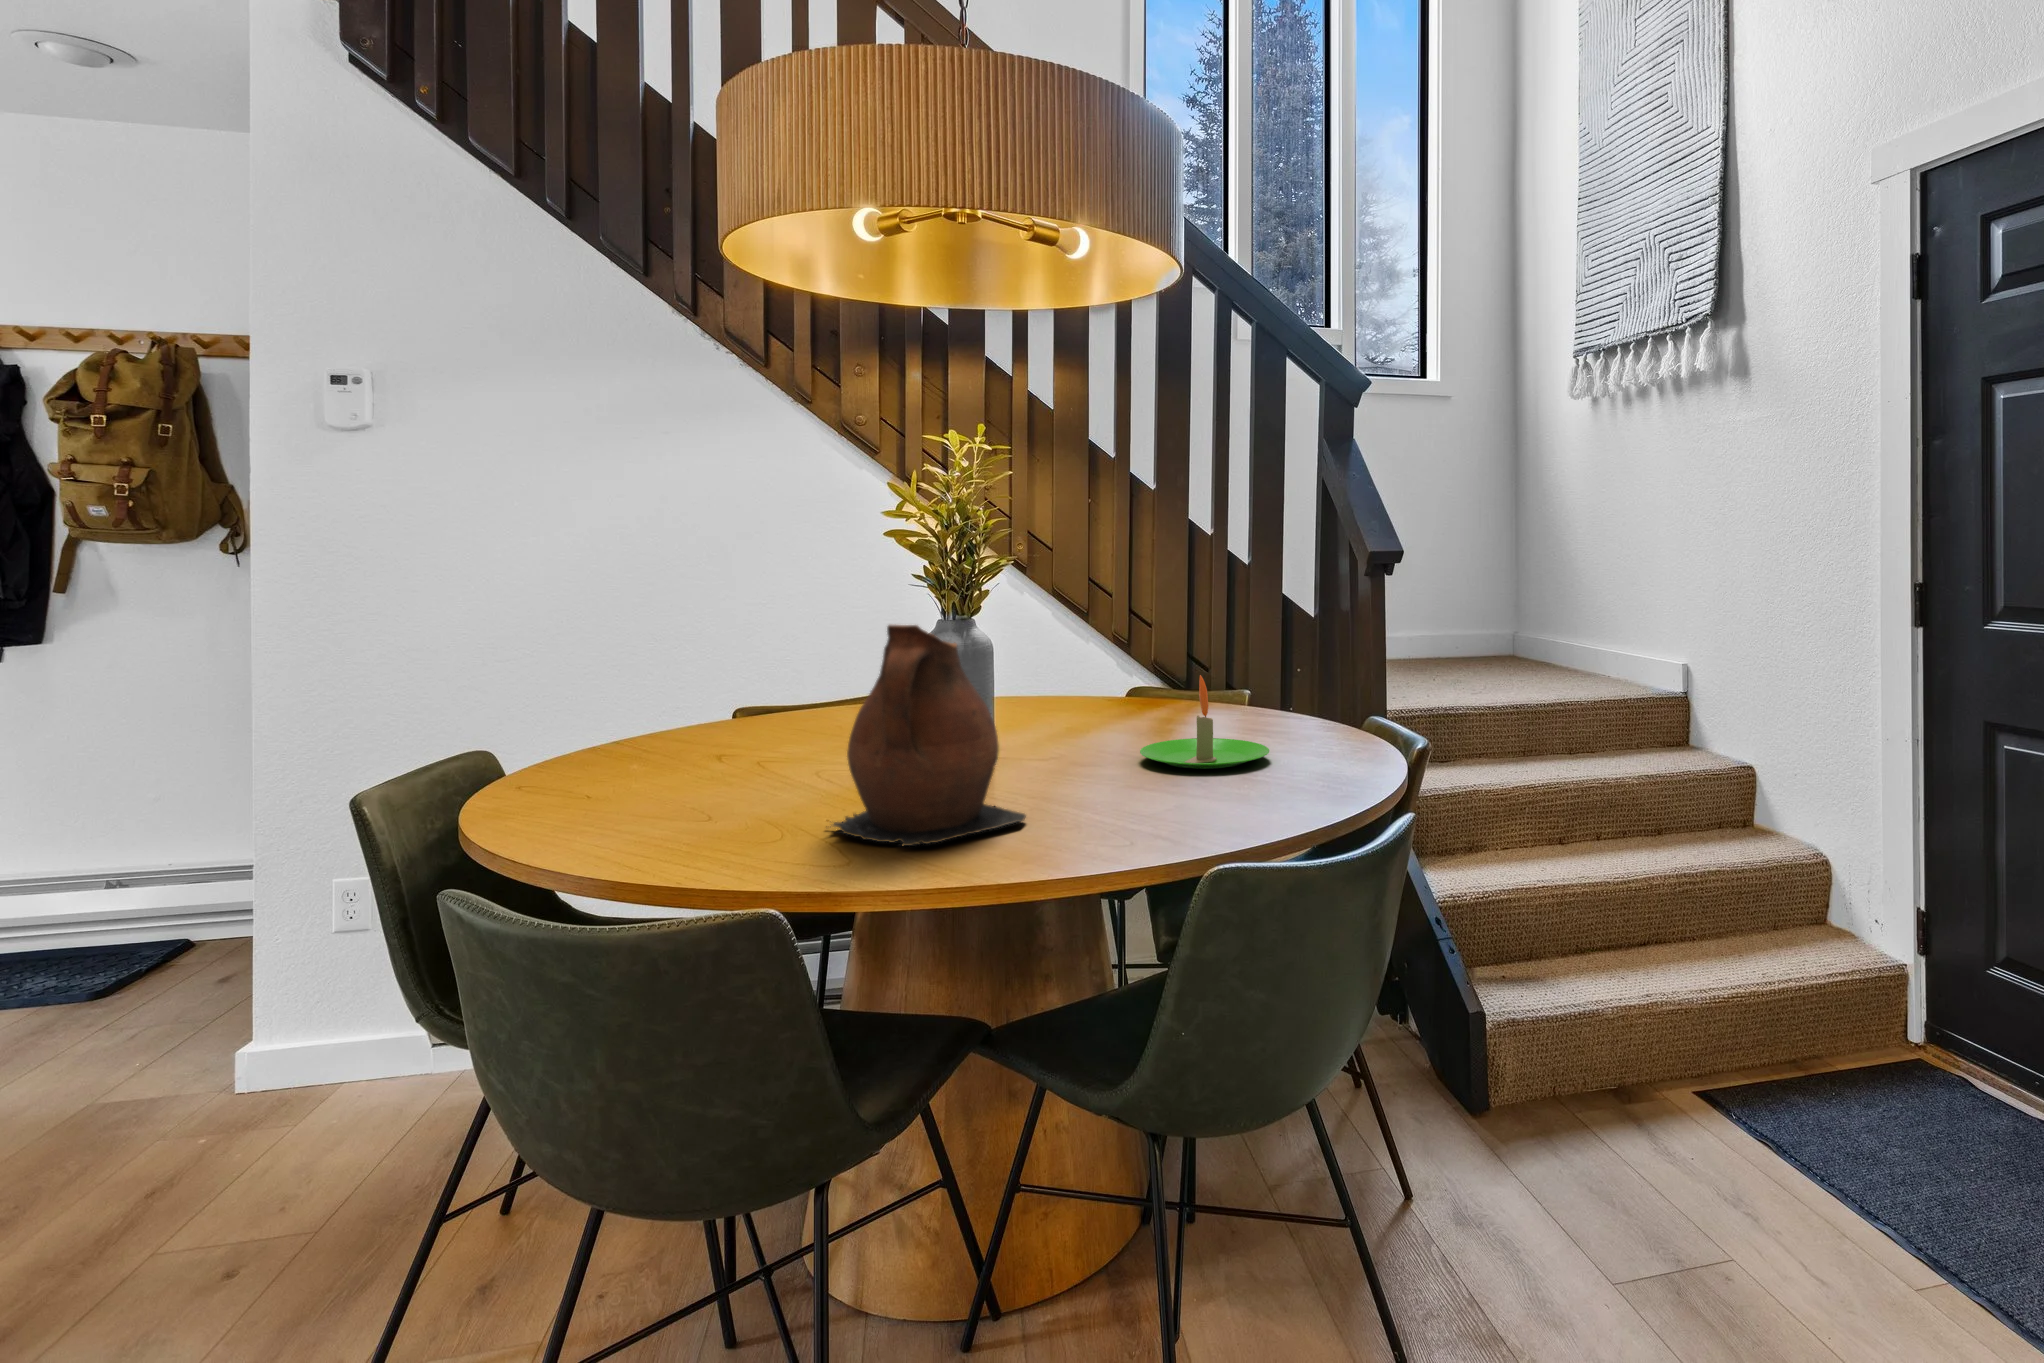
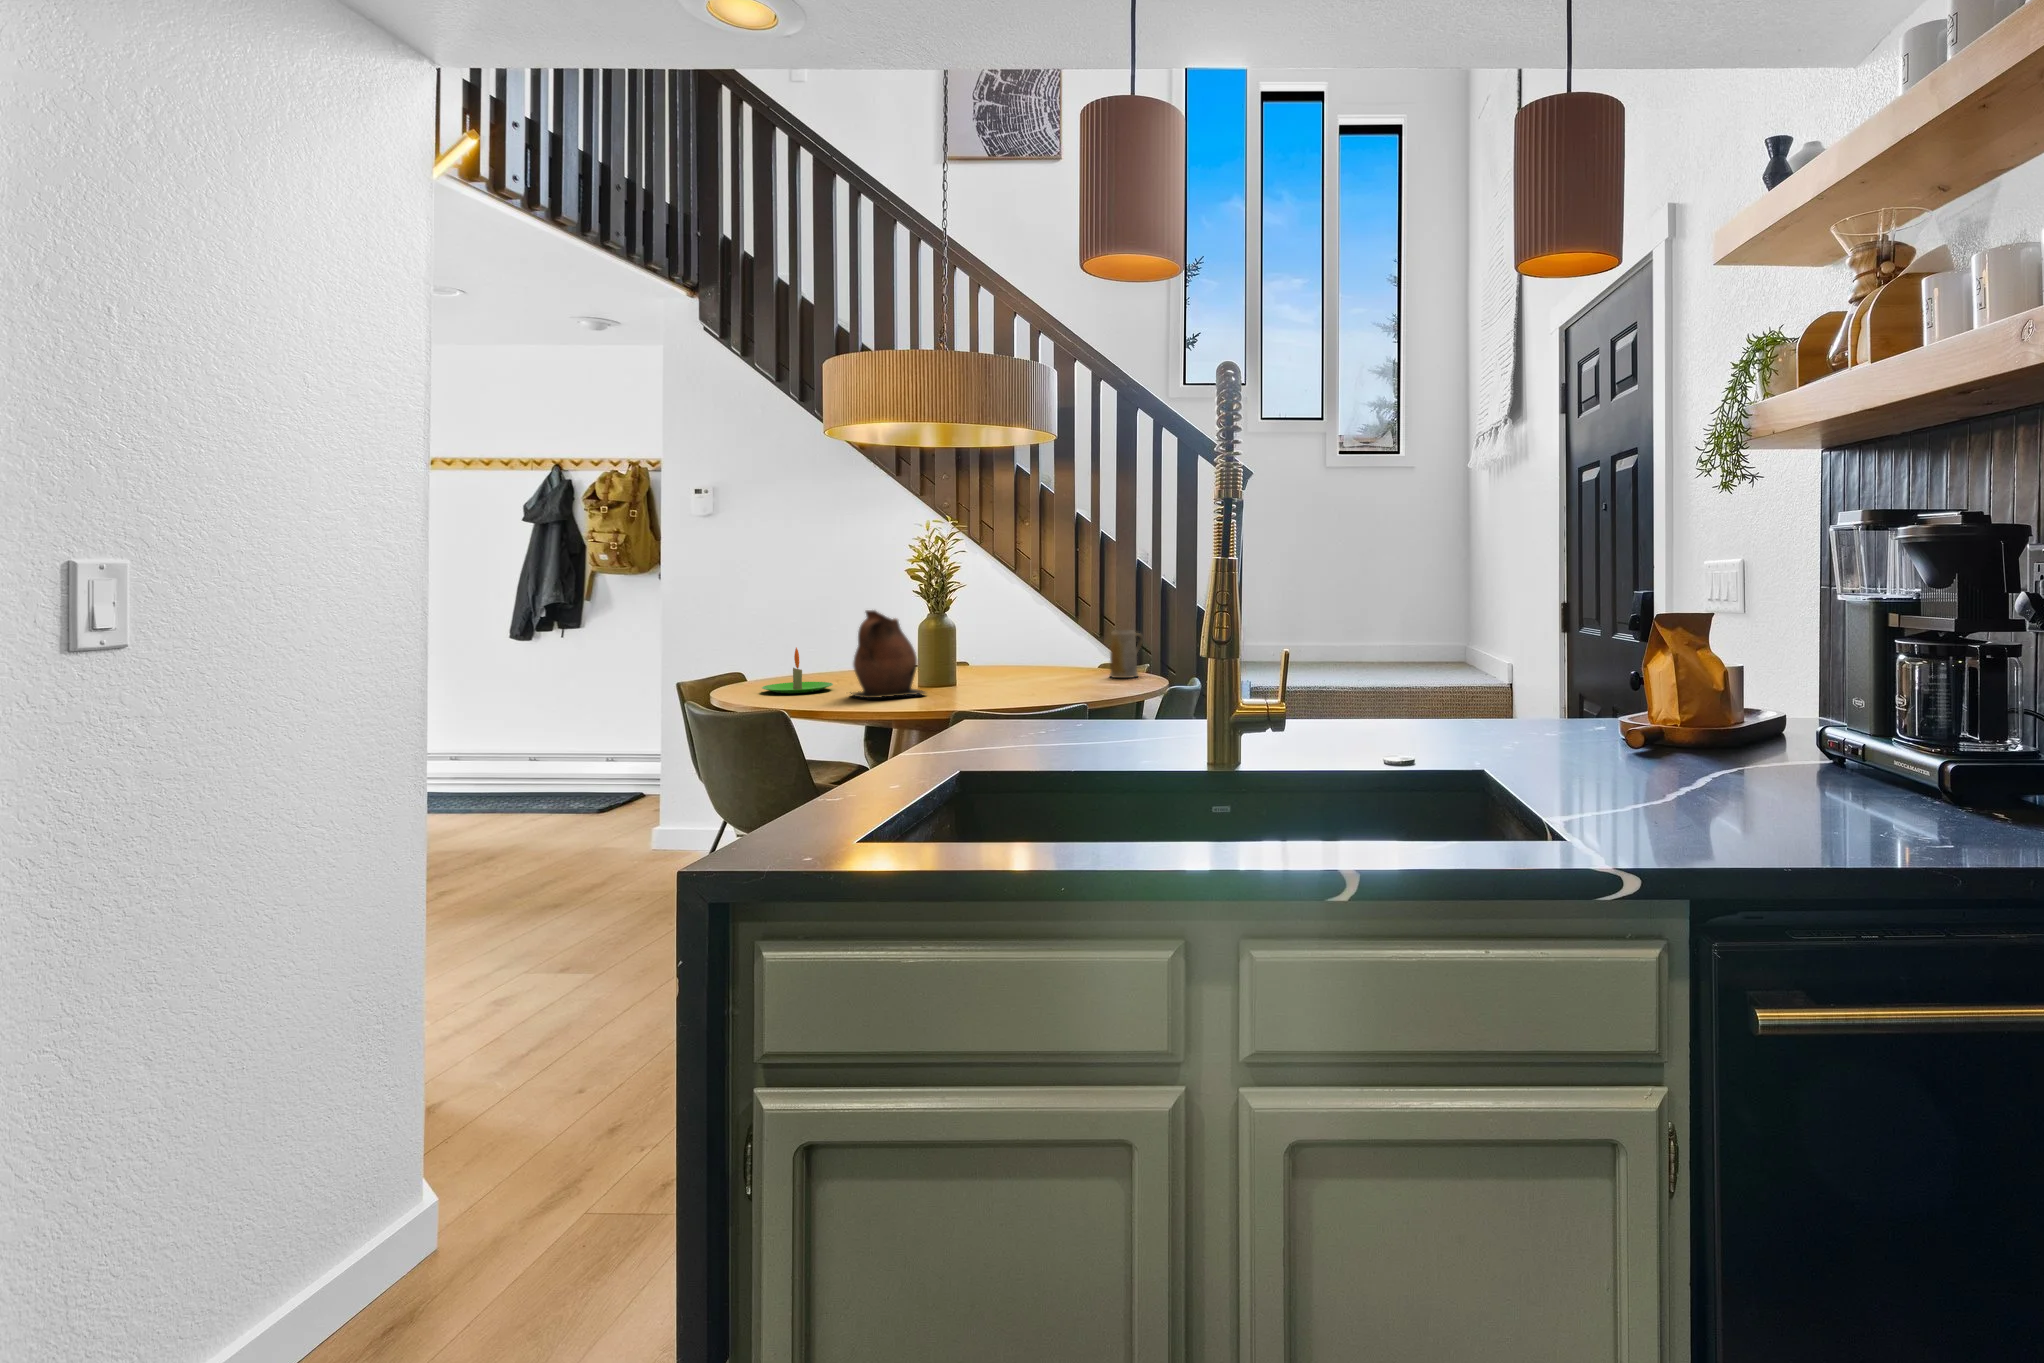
mug: none [1281,647,1338,742] -> present [1110,630,1143,678]
candle: present [1140,675,1270,769] -> present [762,648,833,693]

